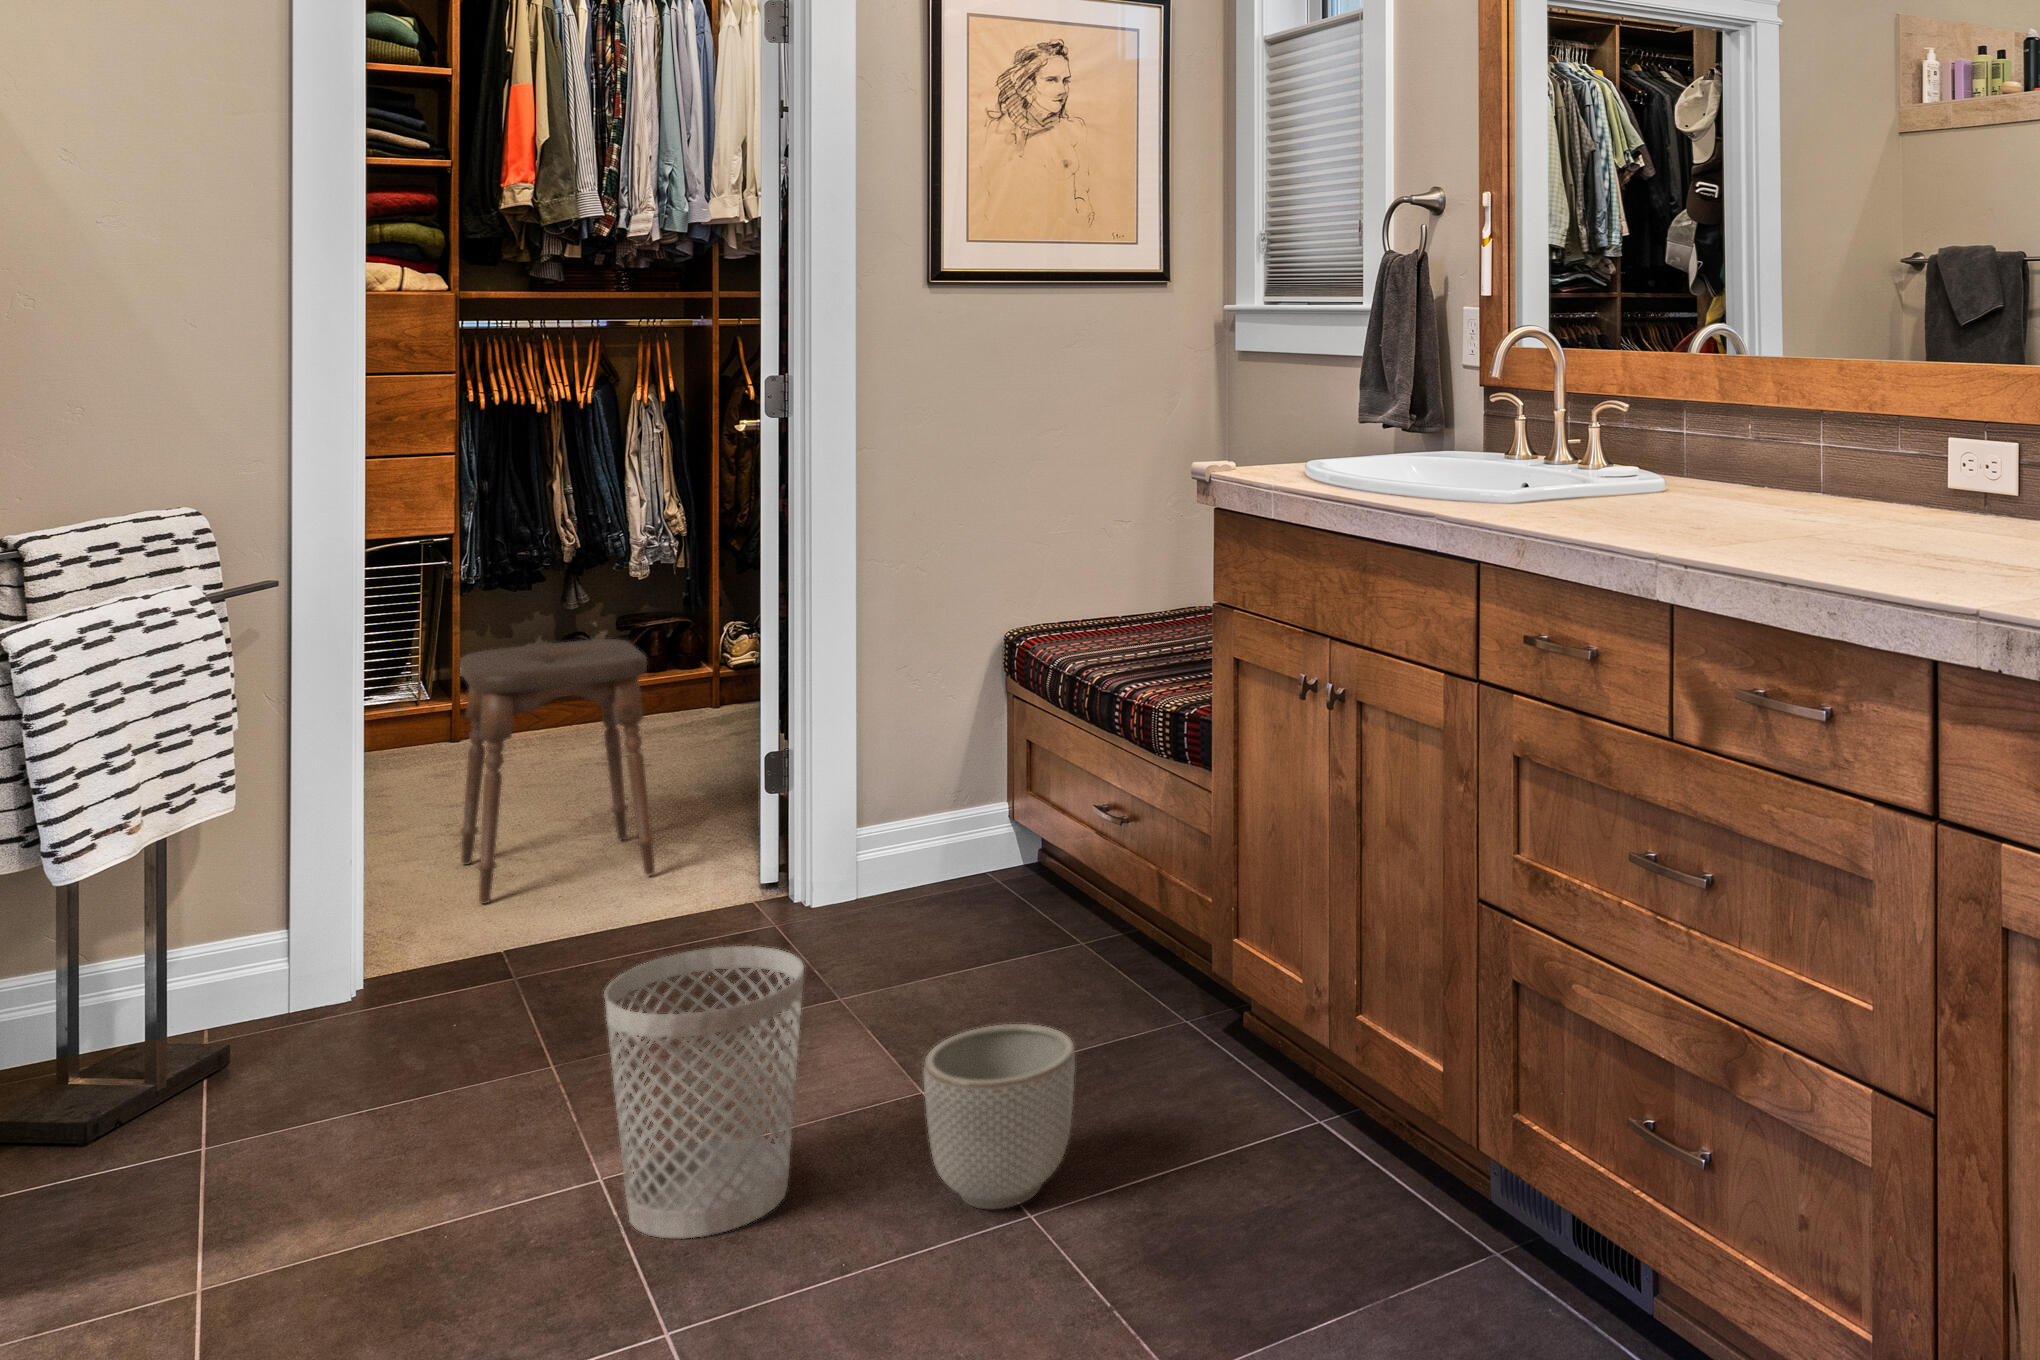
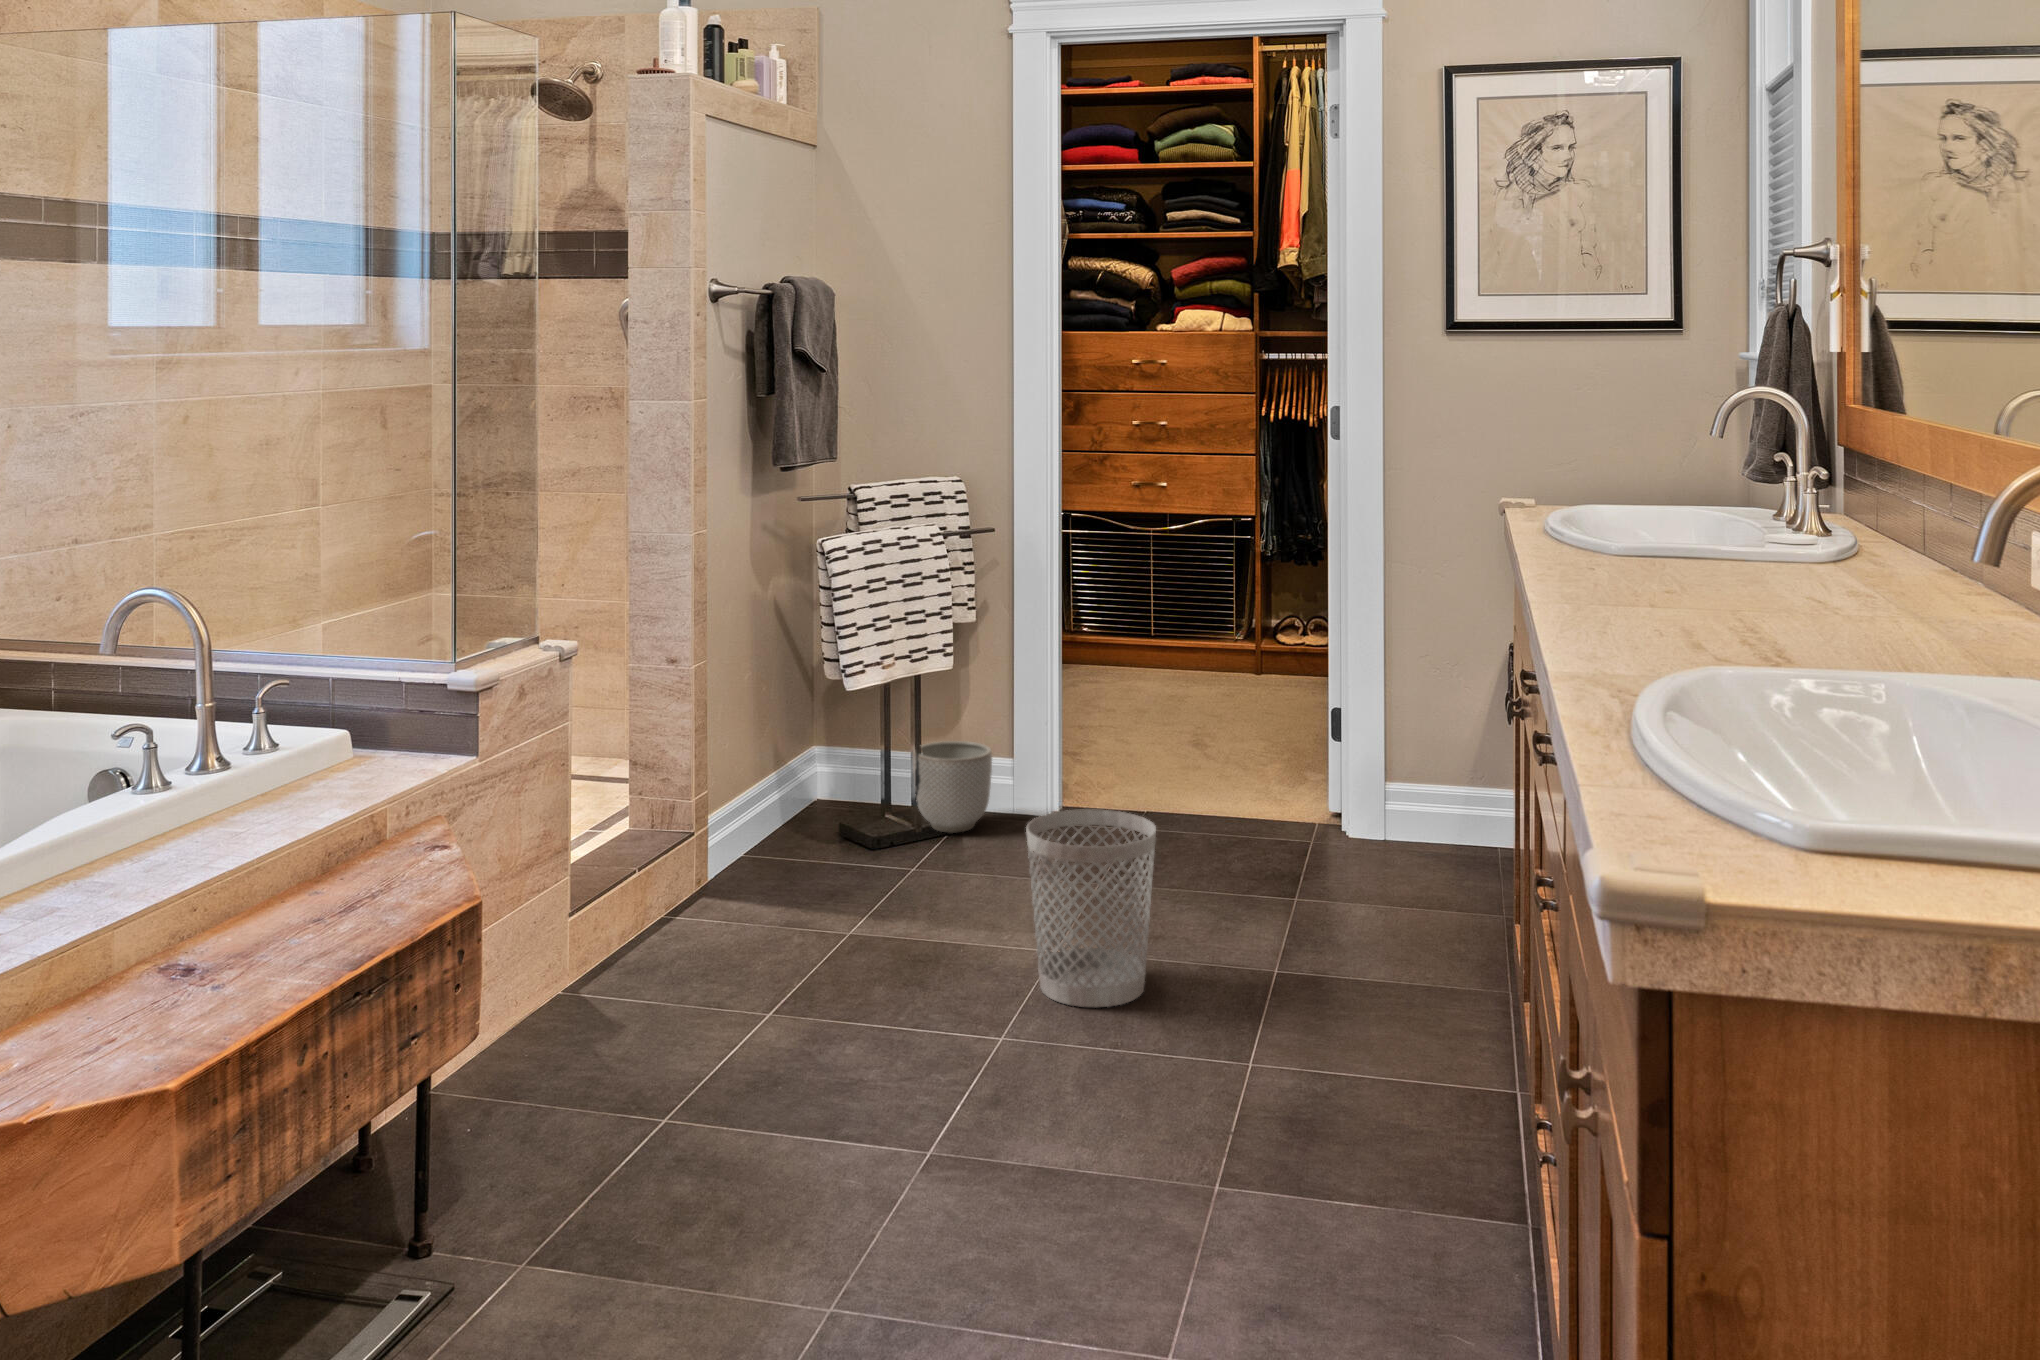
stool: present [460,639,655,904] -> none [1162,599,1289,785]
planter: present [923,1024,1075,1209] -> present [913,741,992,833]

